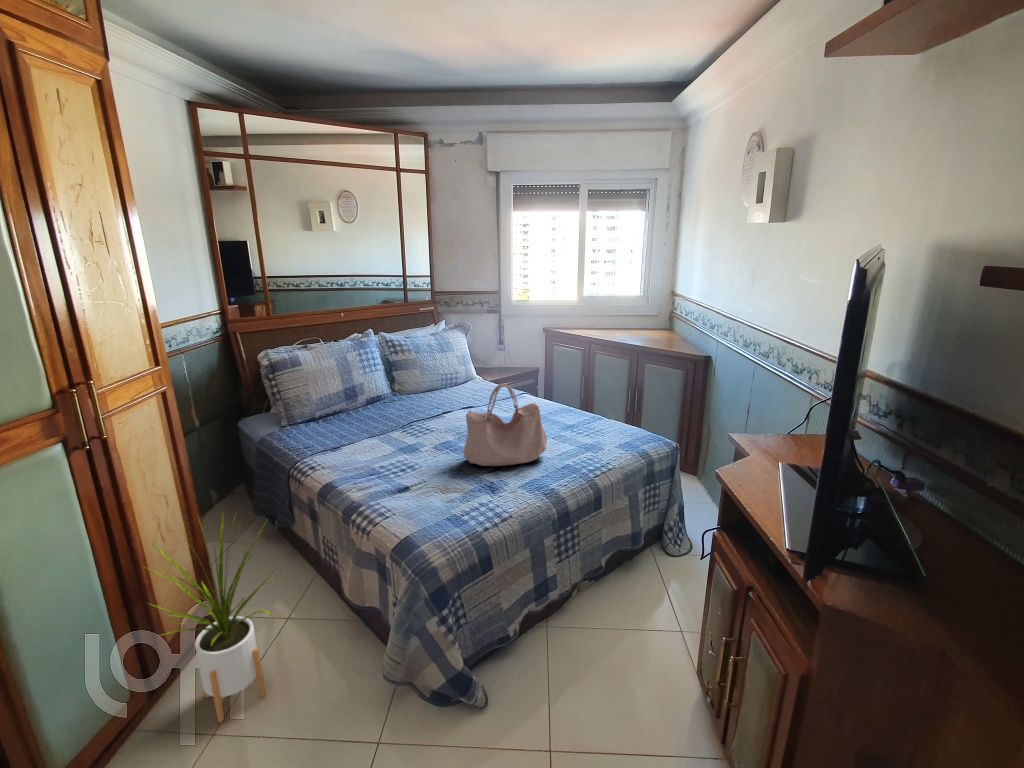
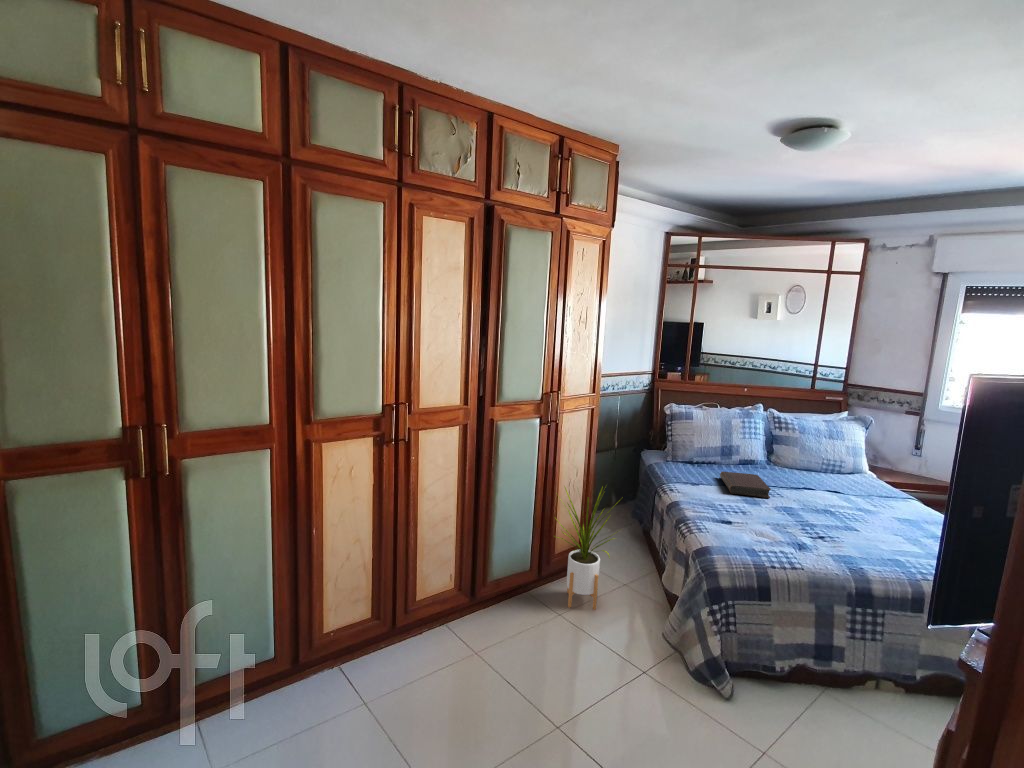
handbag: present [464,384,547,466] -> none [794,464,891,547]
book: none [359,414,424,448] -> present [720,472,771,498]

